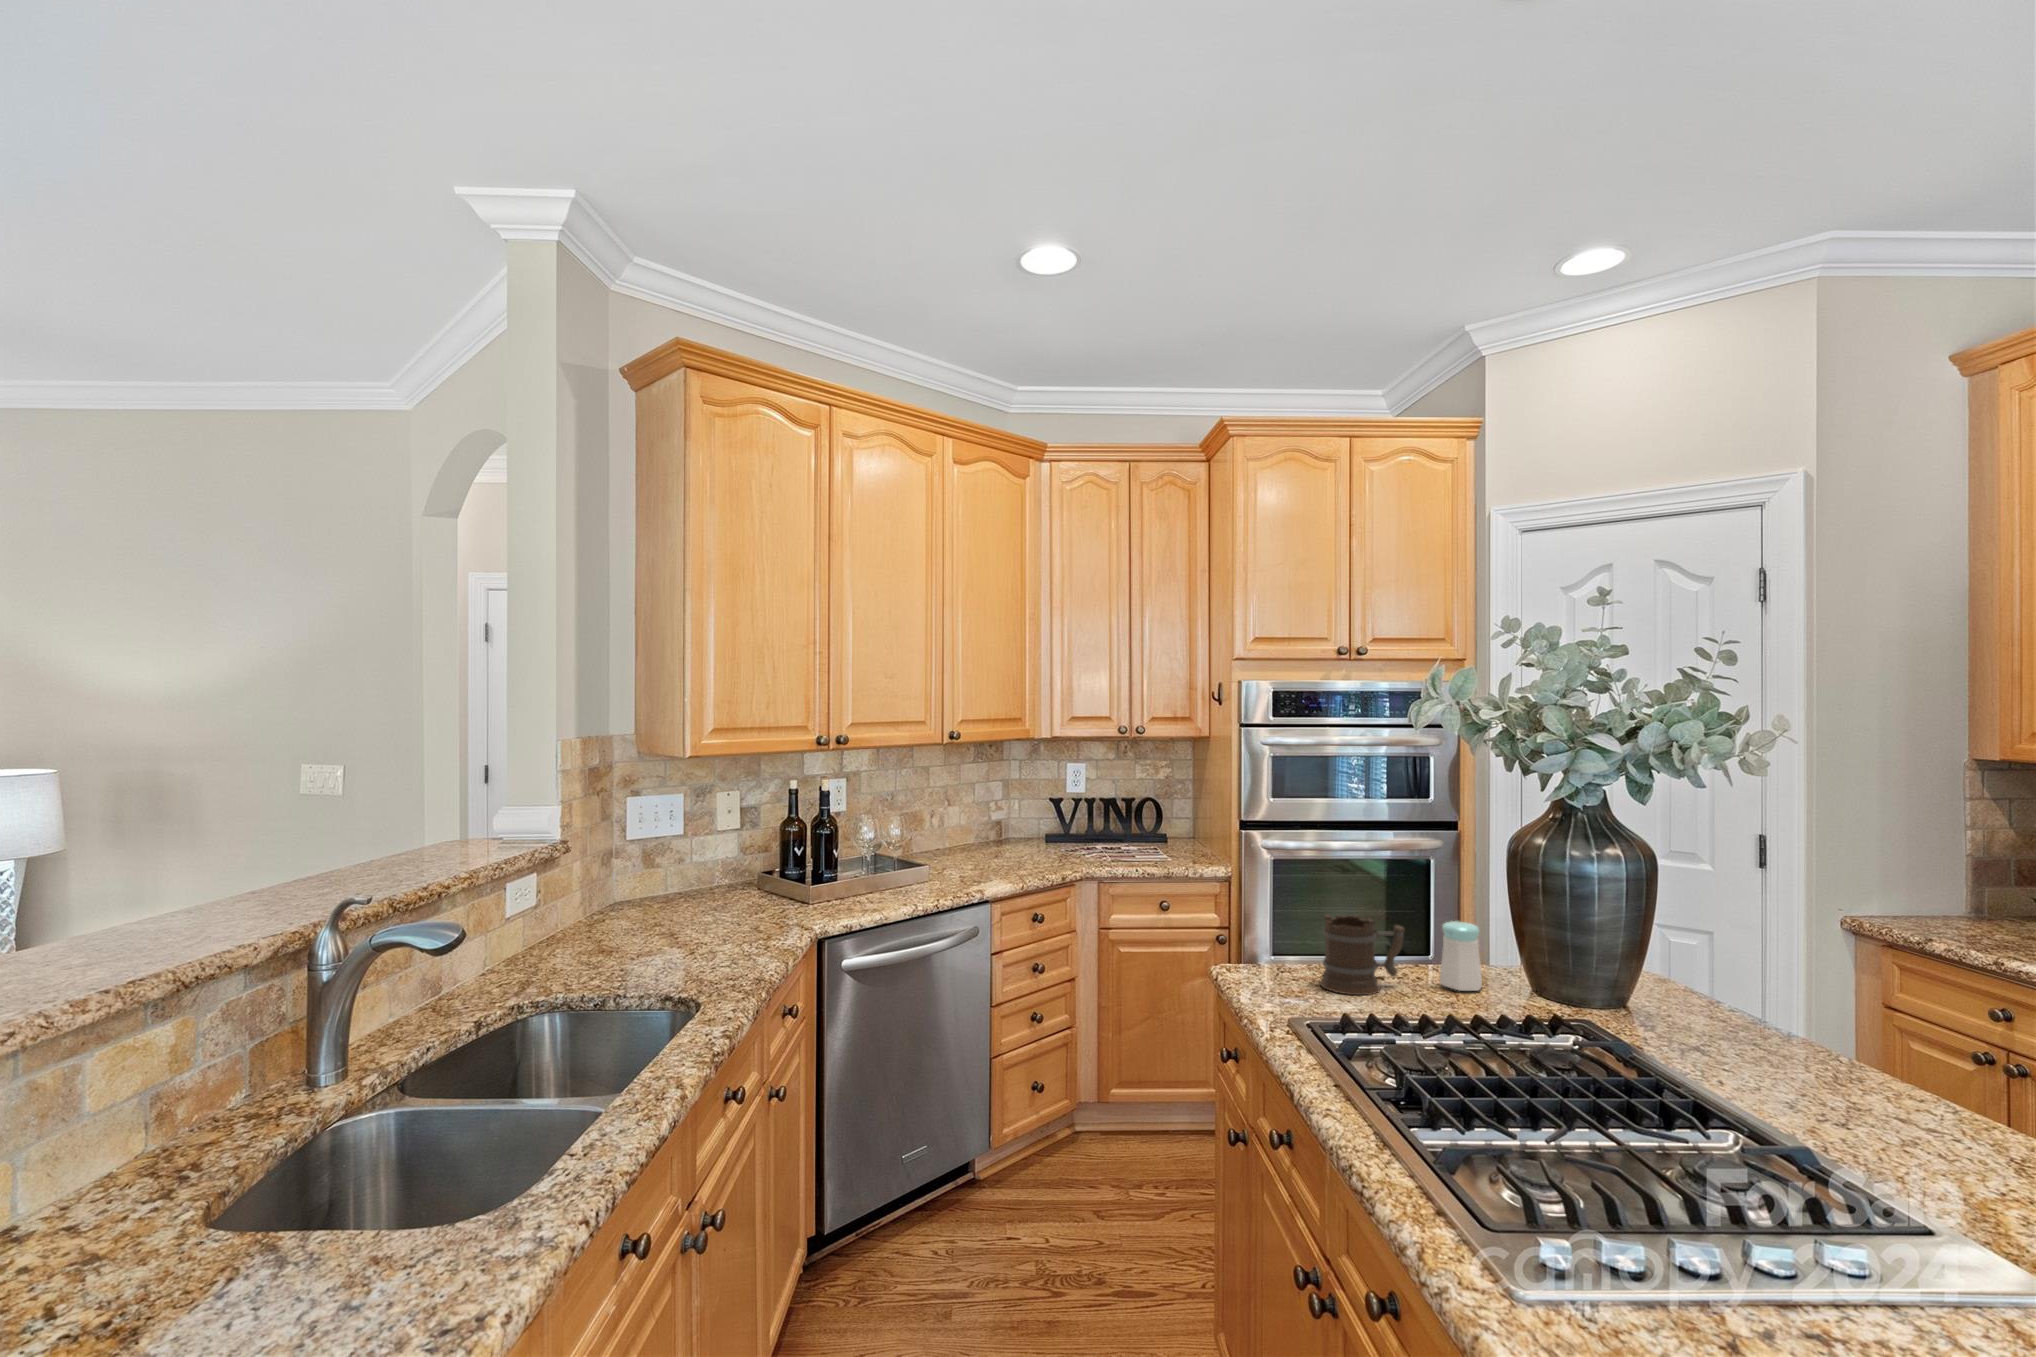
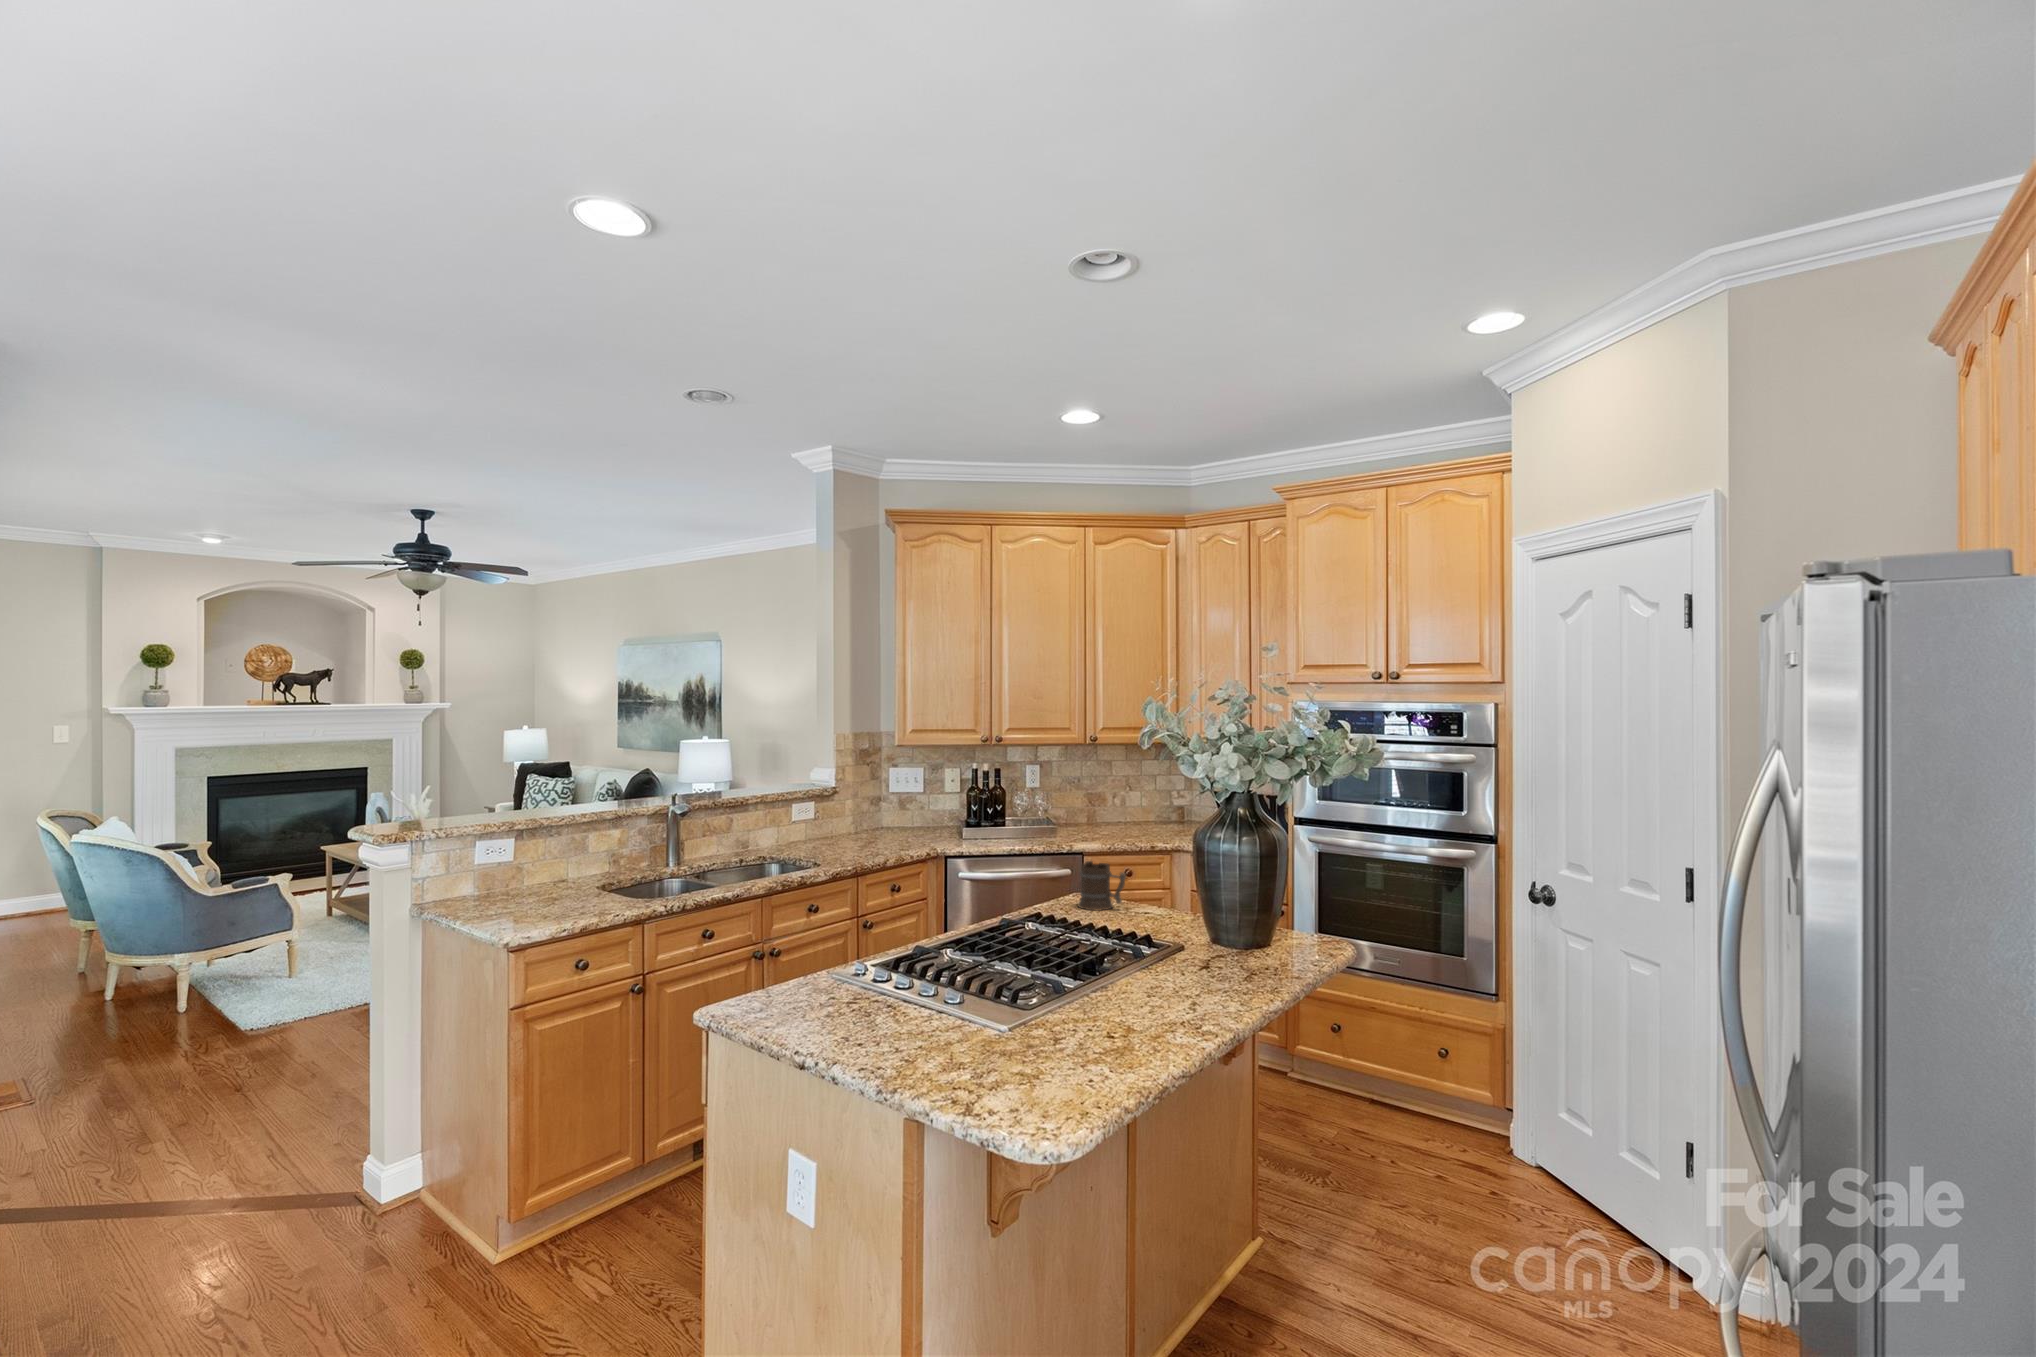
salt shaker: present [1440,921,1482,991] -> none [1139,874,1164,918]

